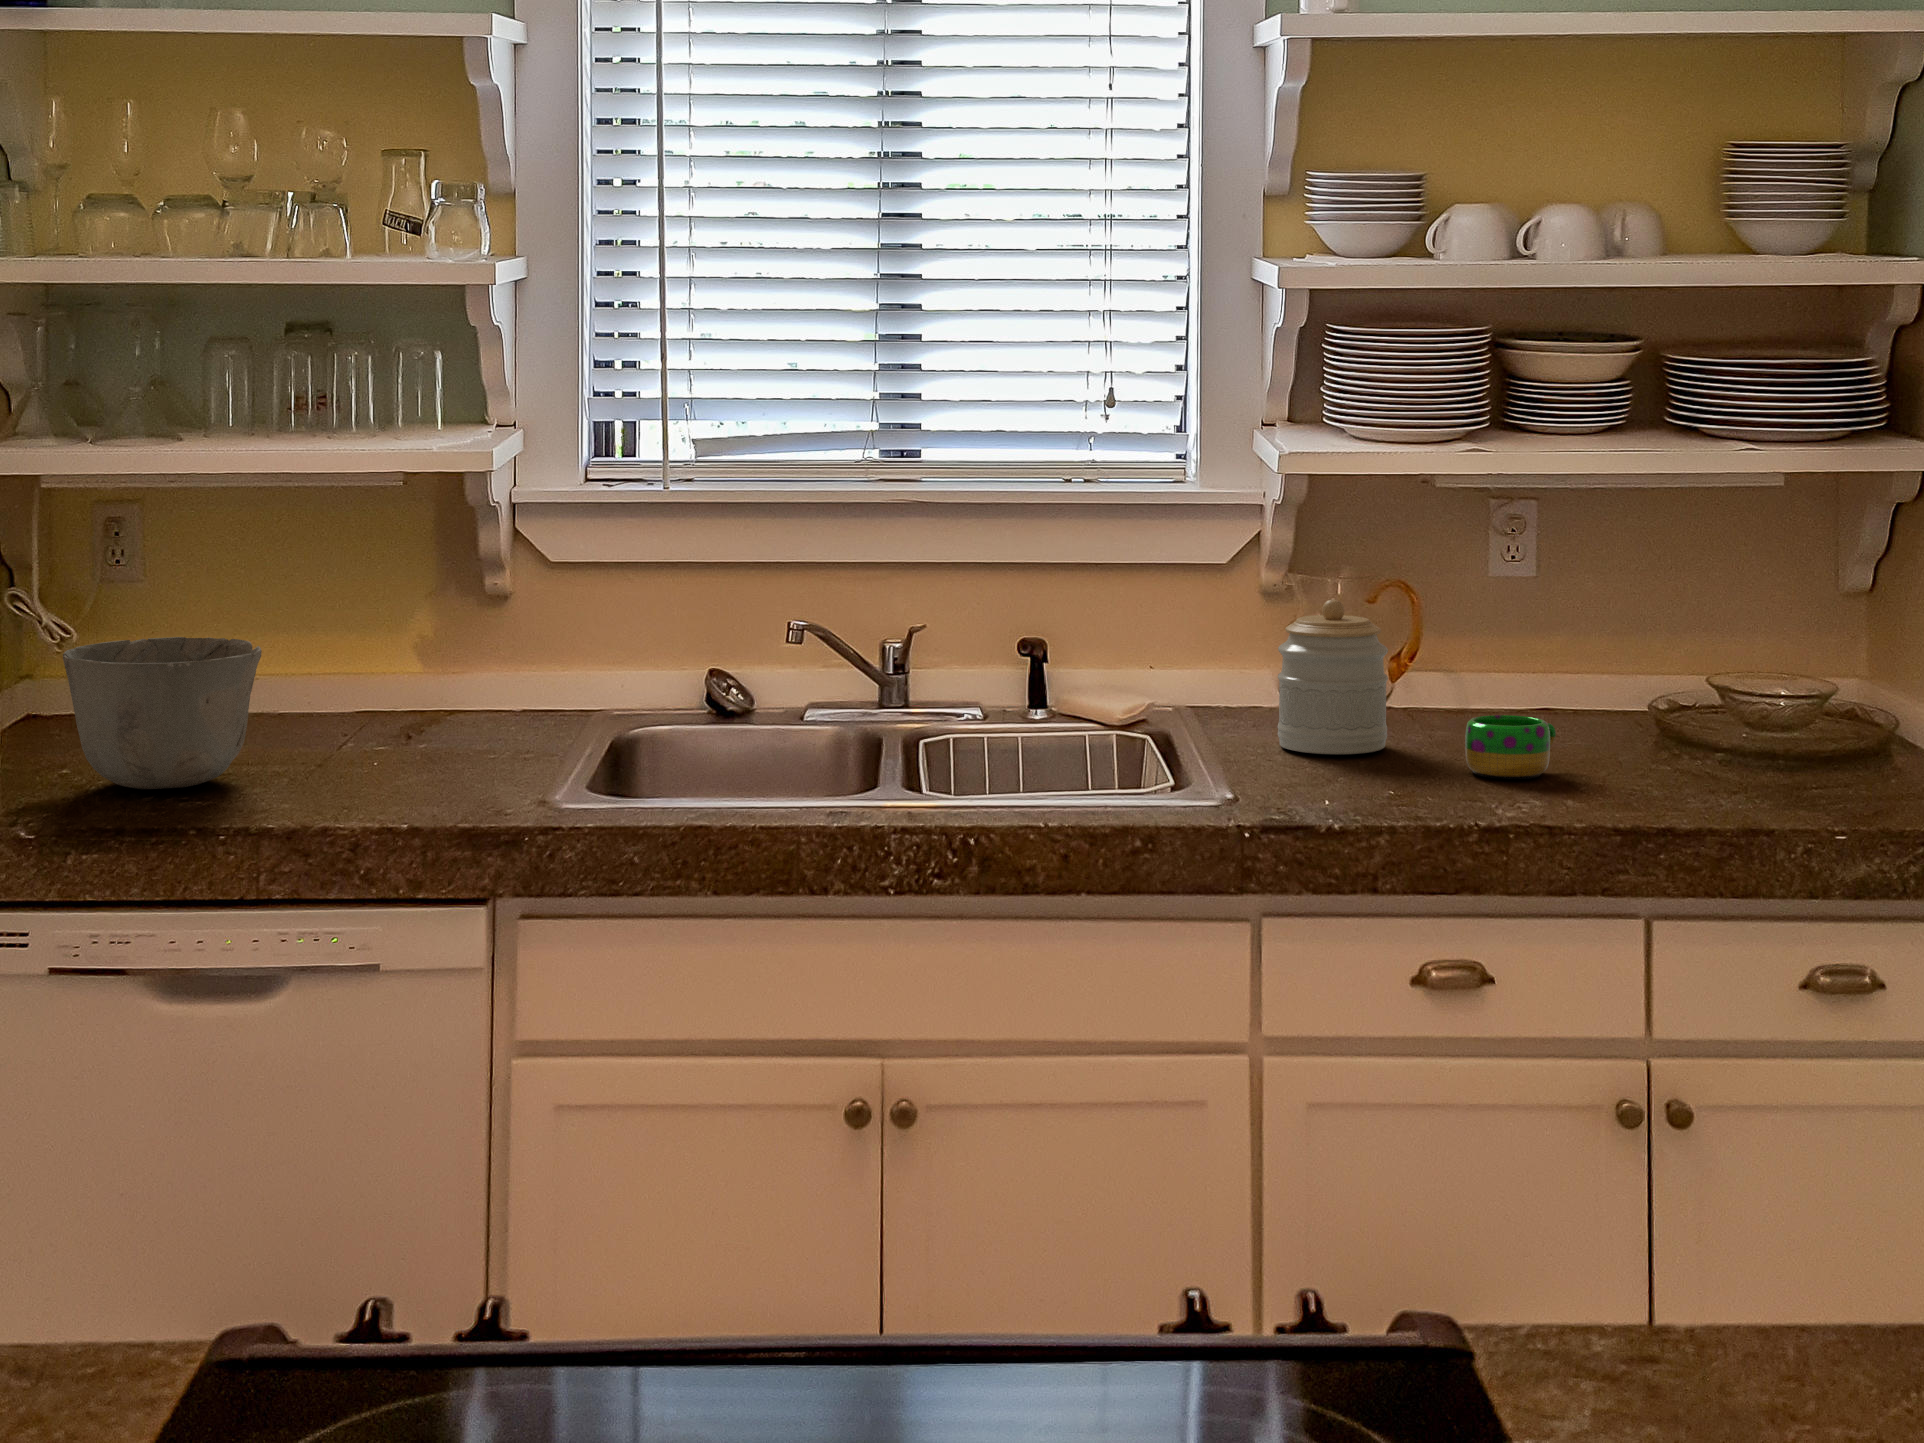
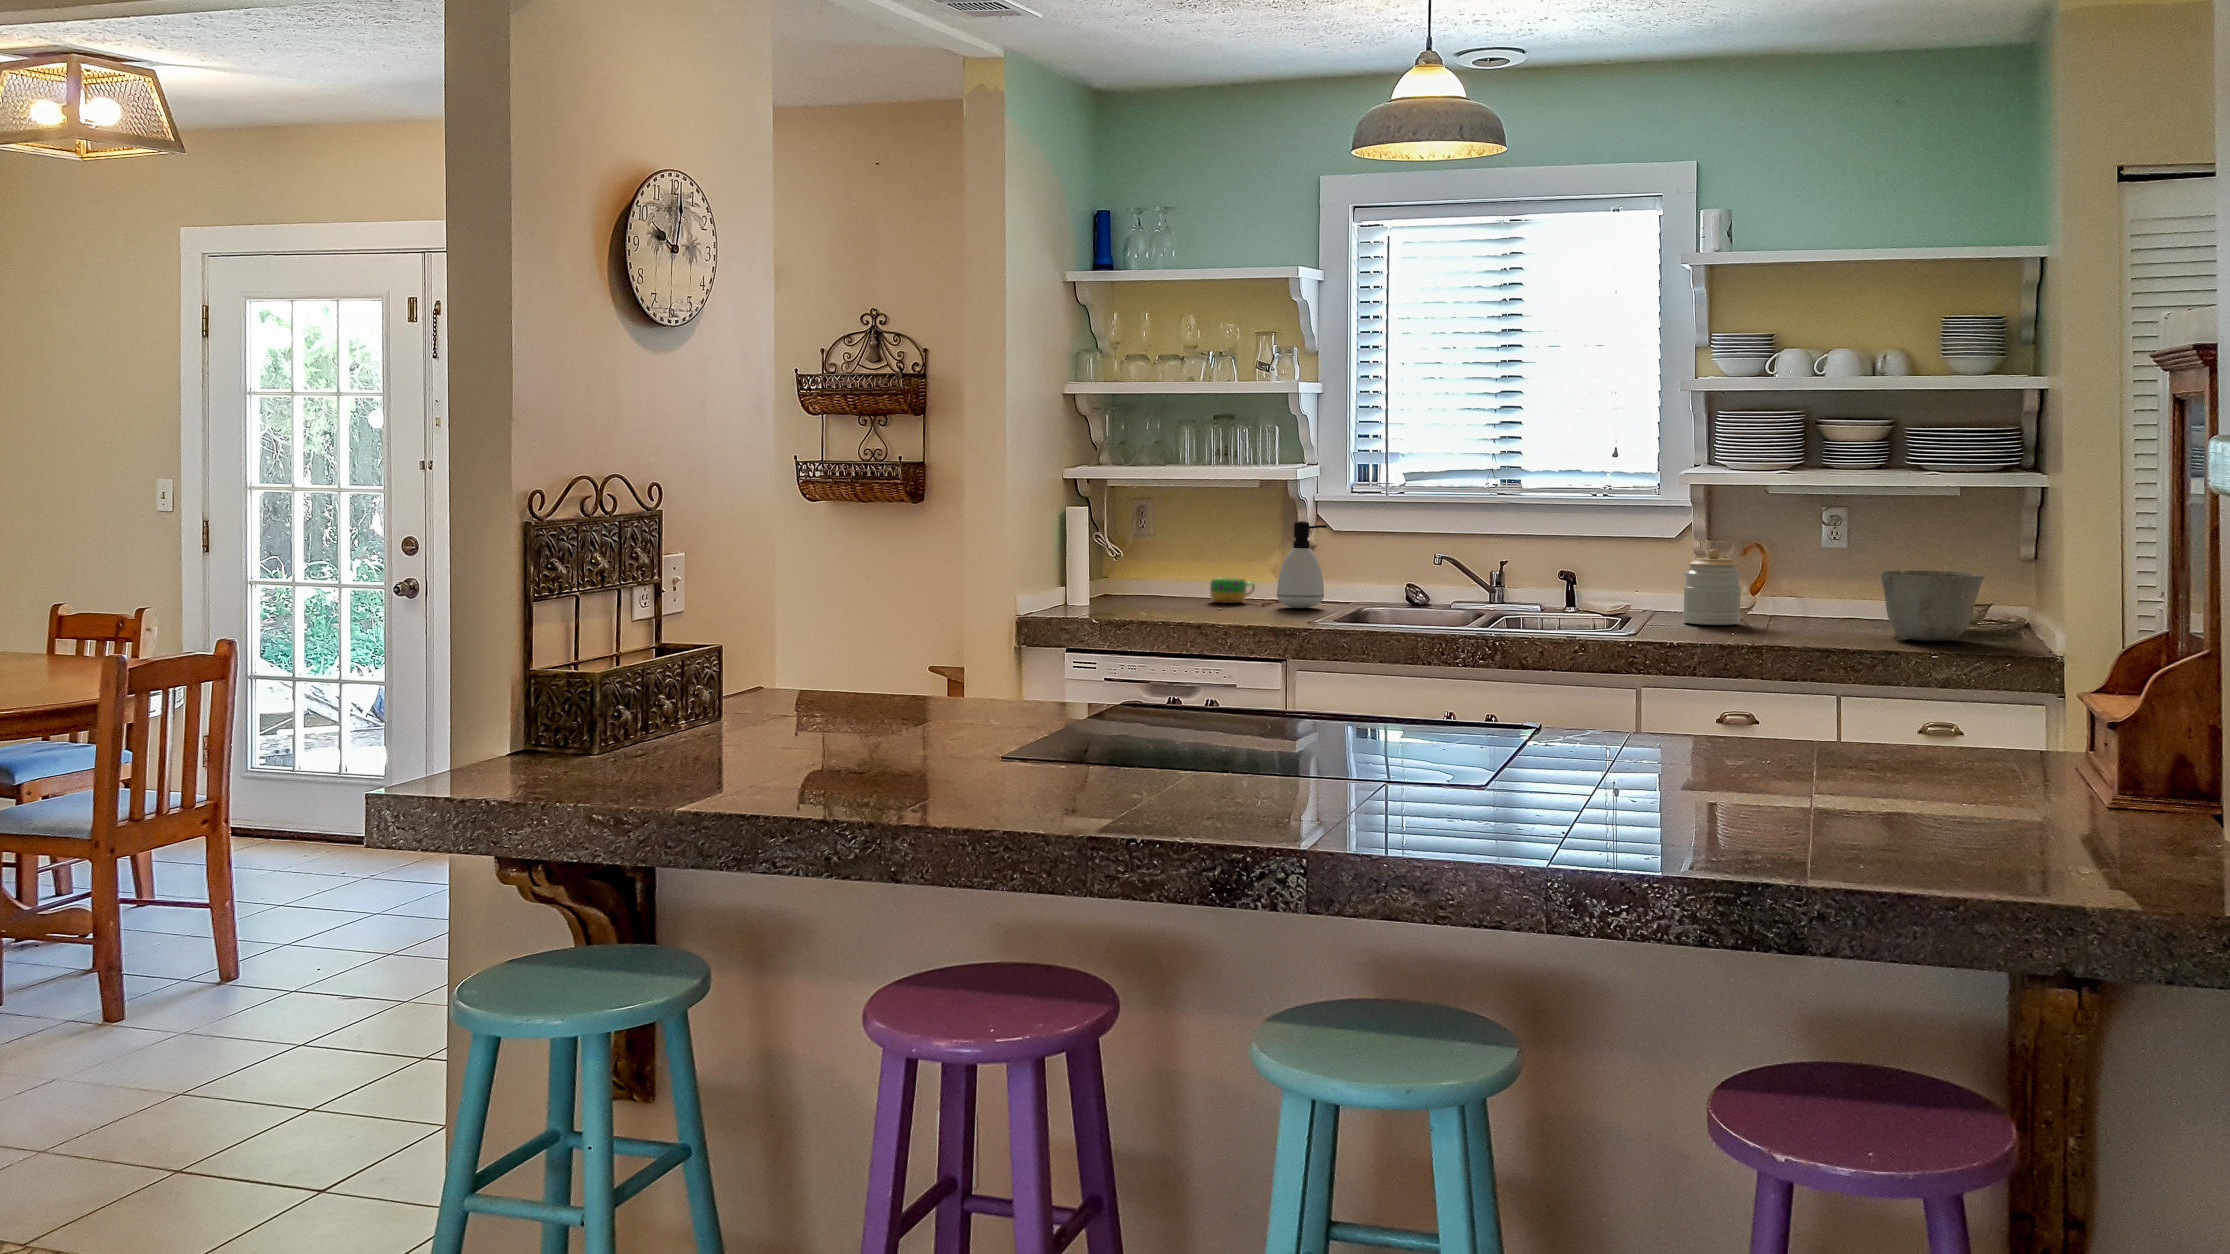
soap dispenser: none [447,557,550,744] -> present [1277,521,1327,608]
ceramic bowl: present [63,637,262,789] -> present [1881,570,1984,641]
mug: present [1465,715,1556,779] -> present [1210,578,1255,603]

